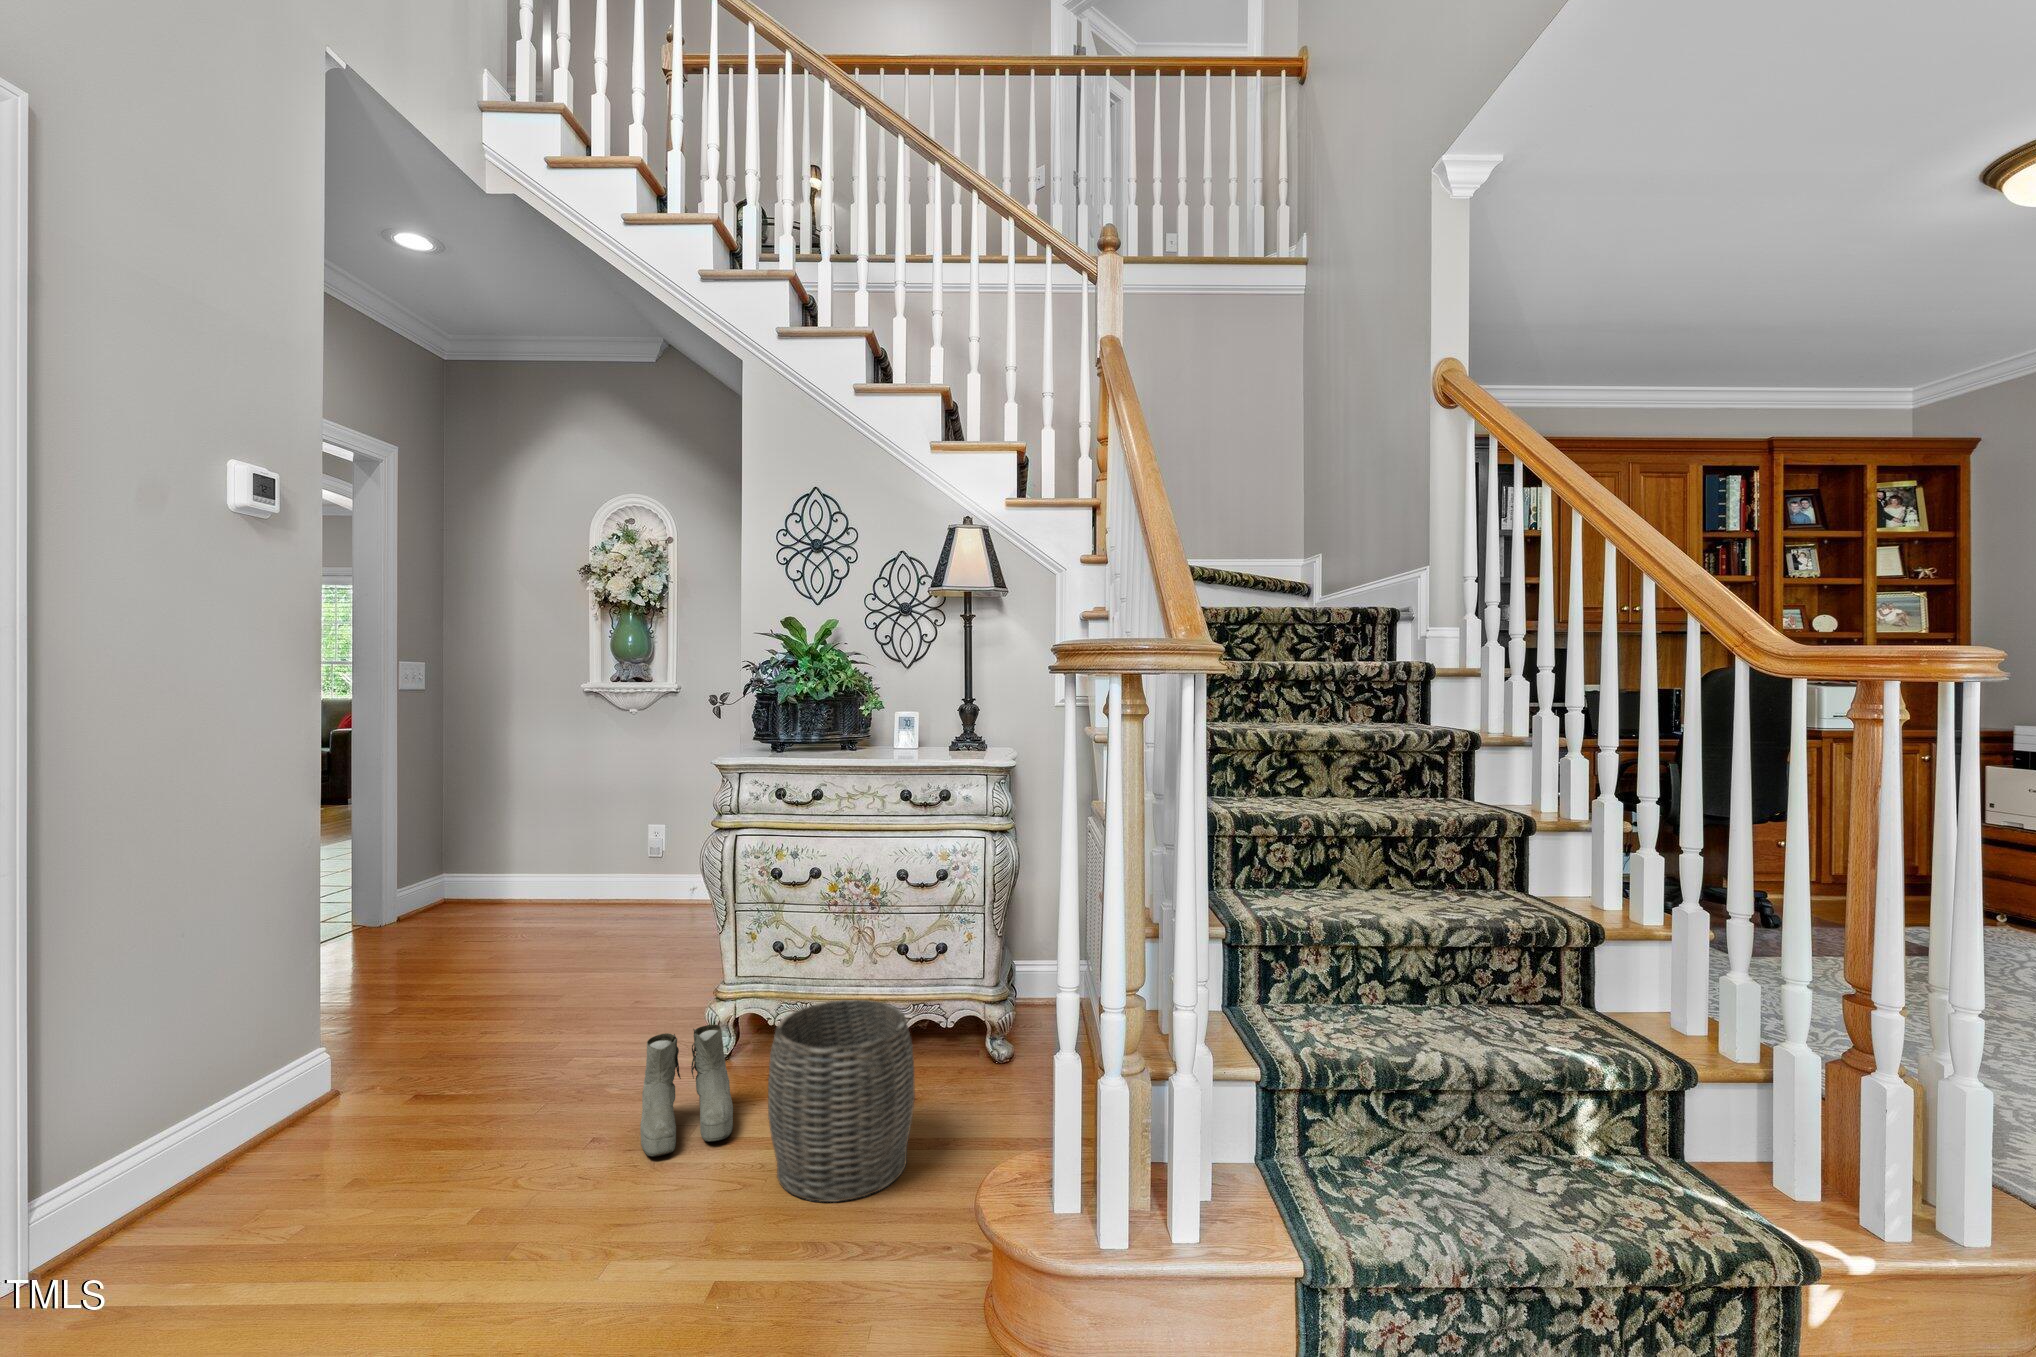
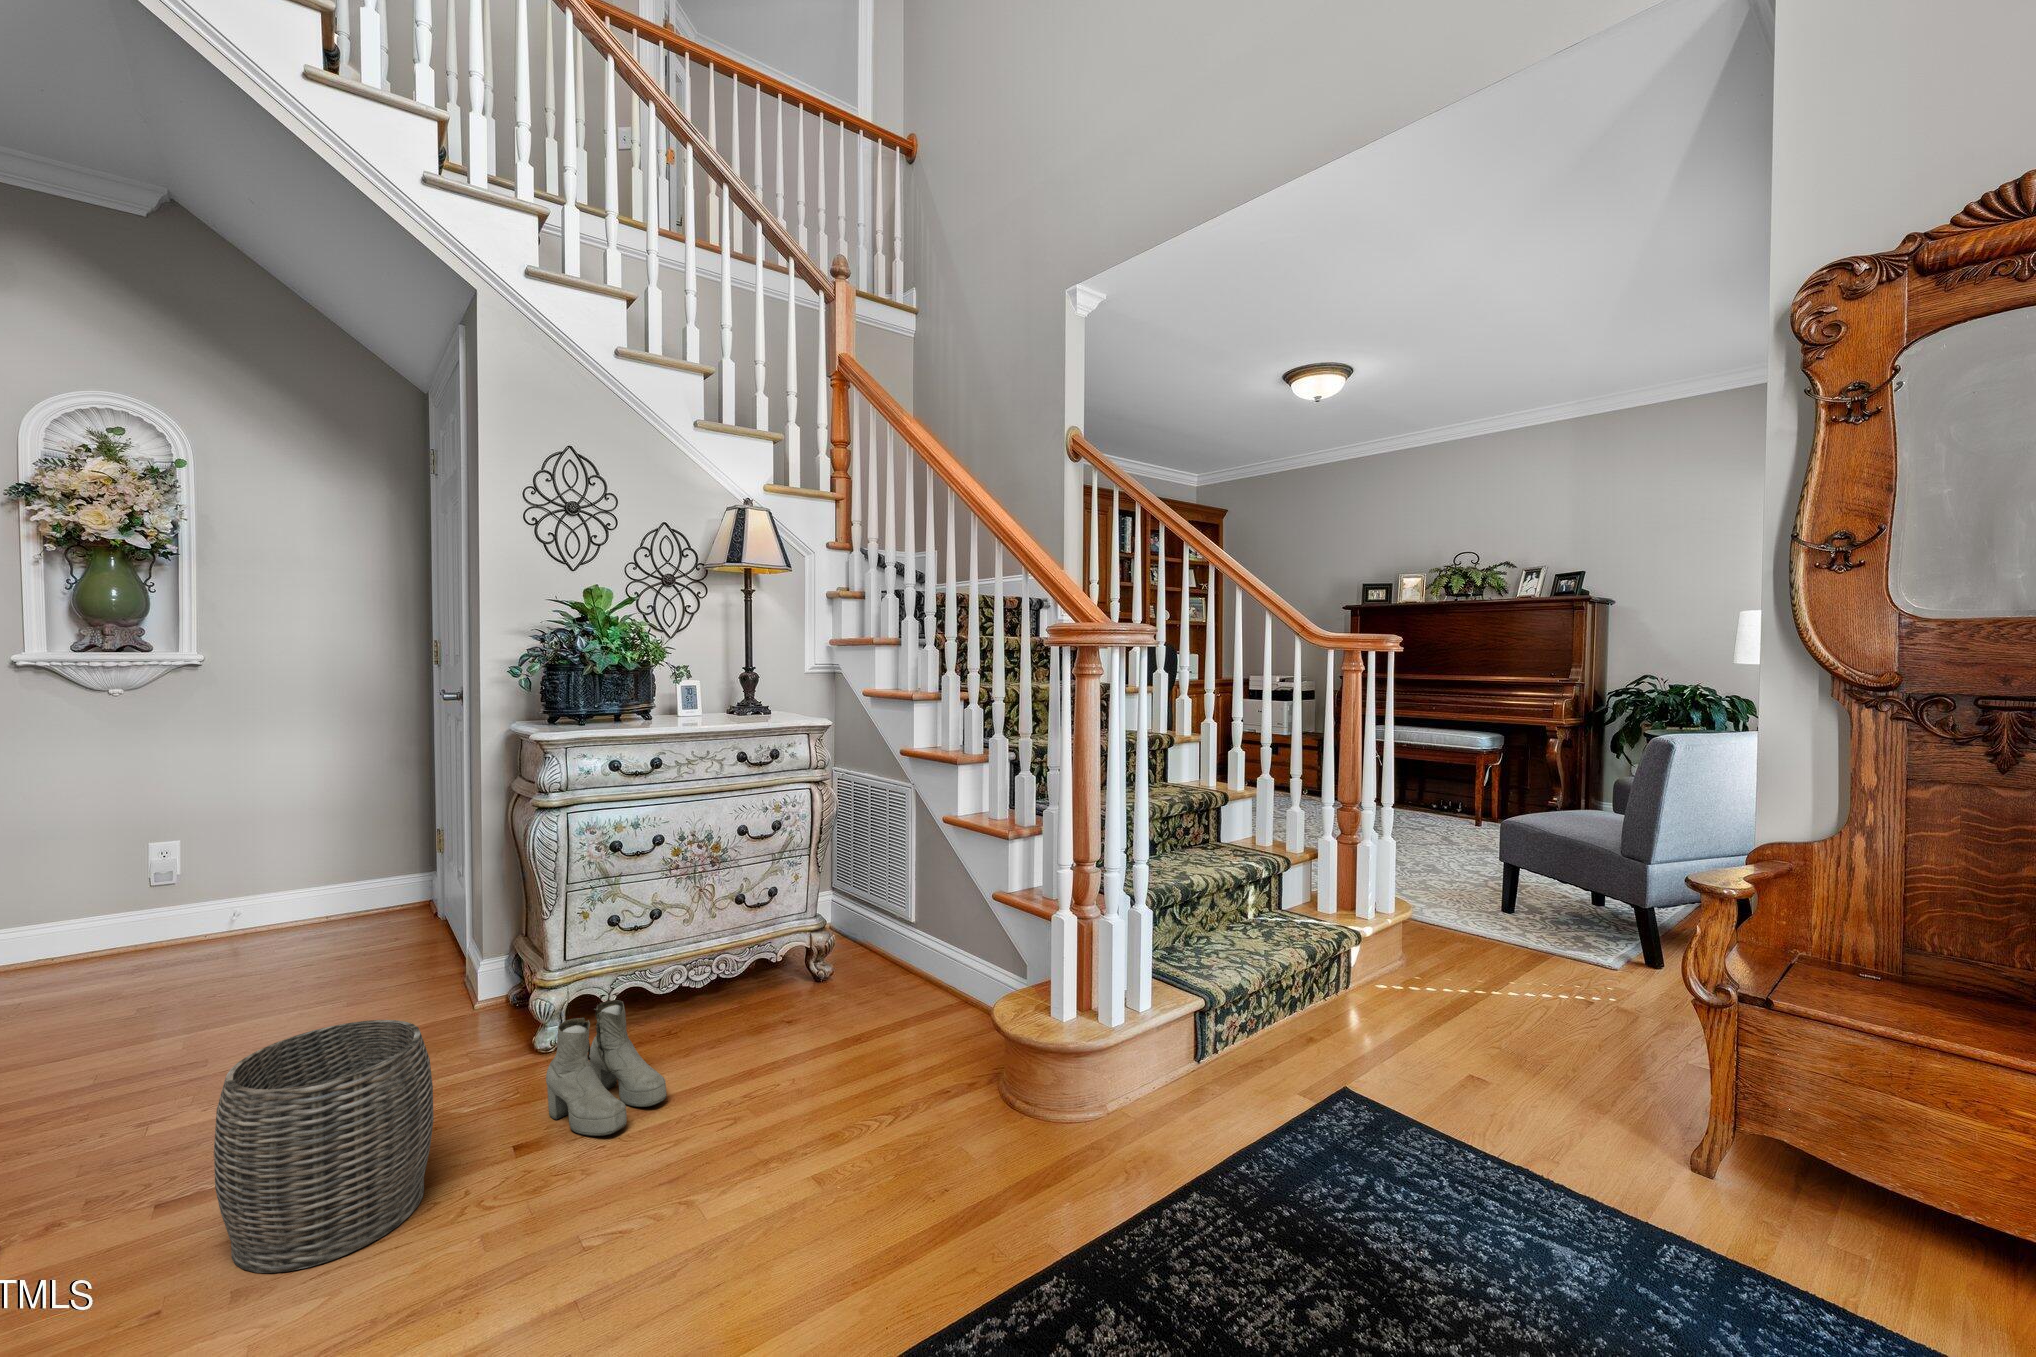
woven basket: present [768,1000,915,1202] -> present [214,1020,434,1273]

